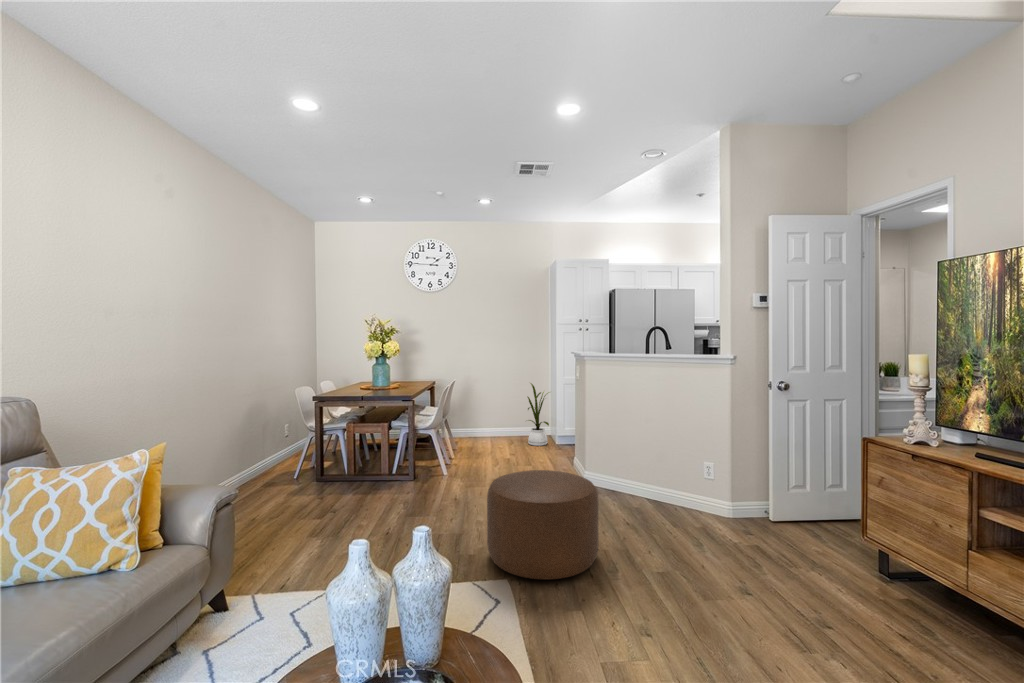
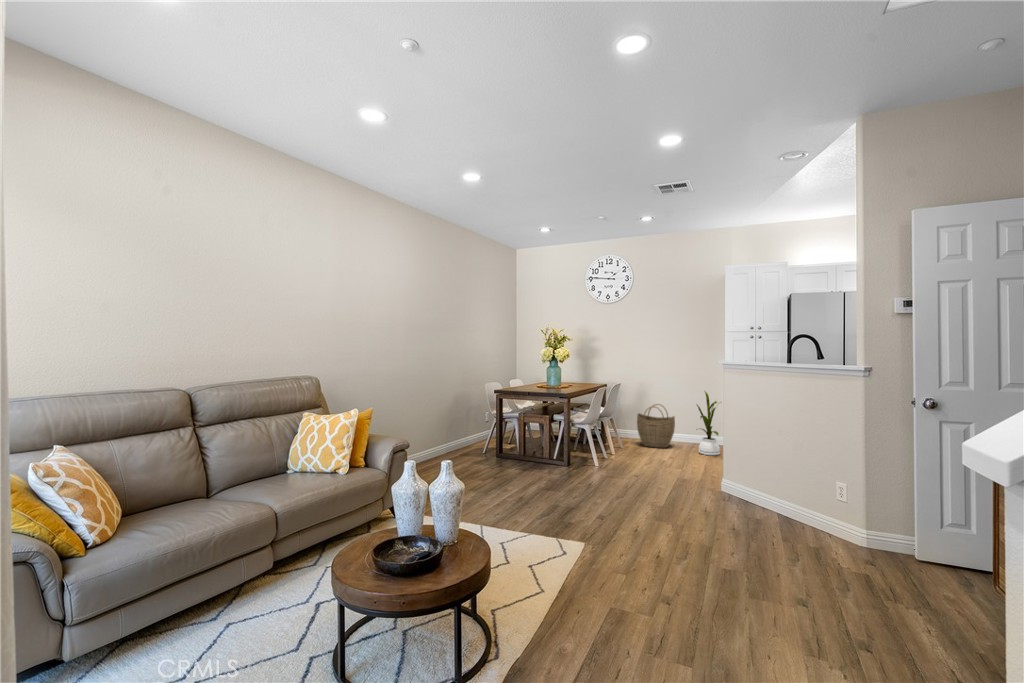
woven basket: none [465,398,503,444] -> present [637,404,675,448]
ottoman: present [487,470,598,579] -> none [577,462,674,550]

